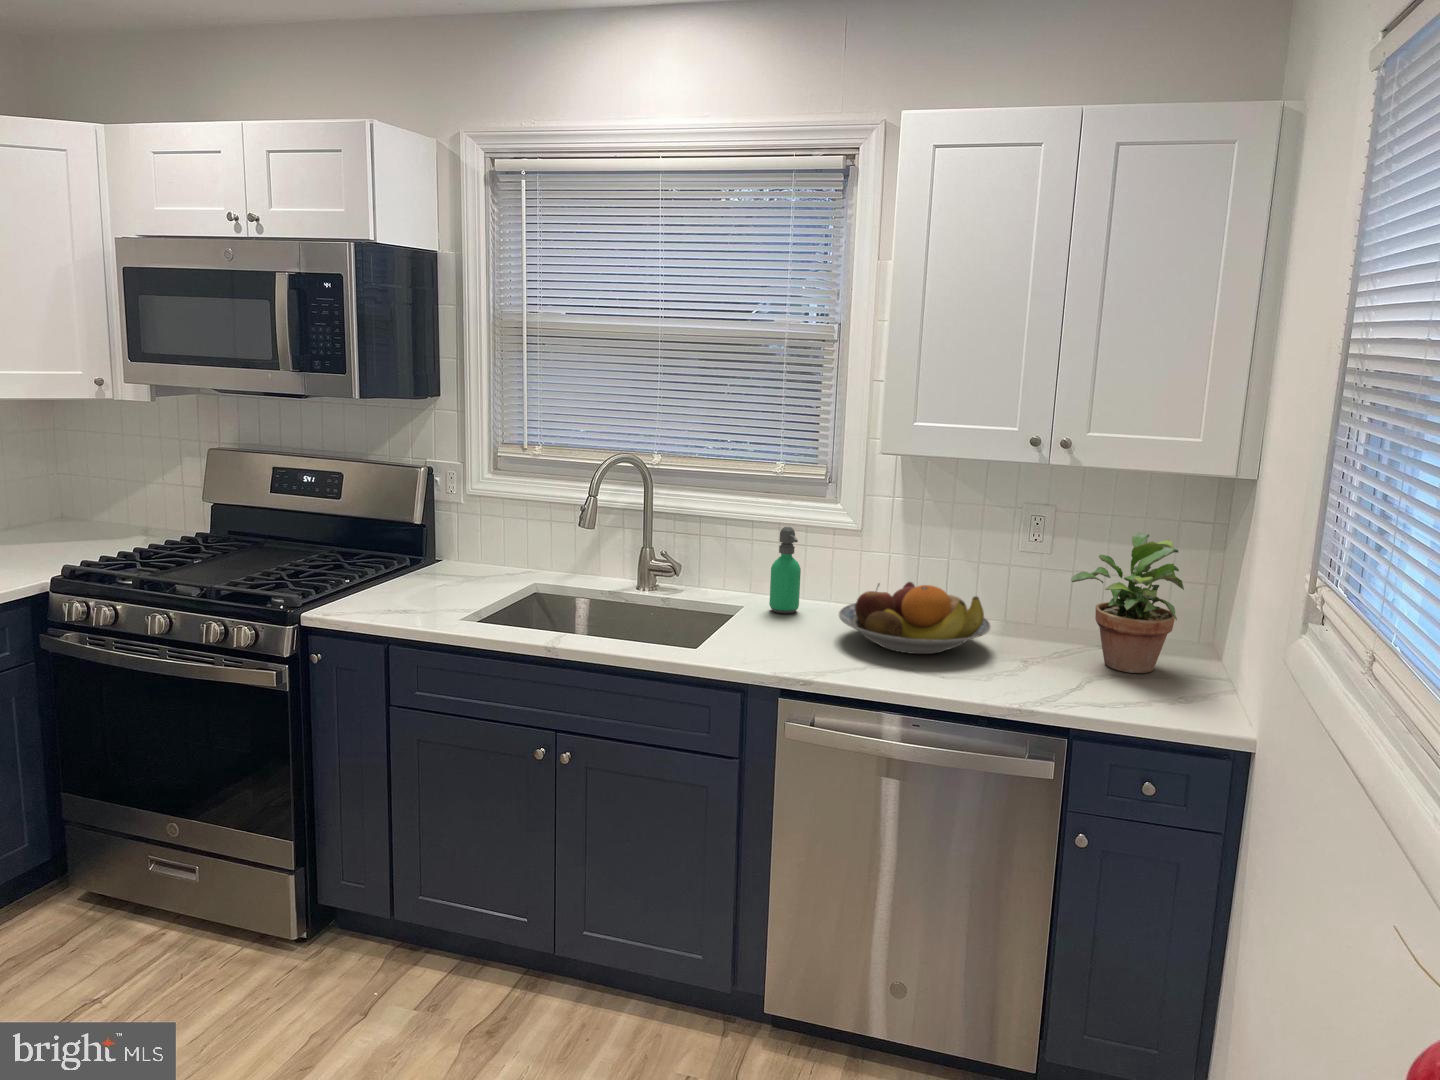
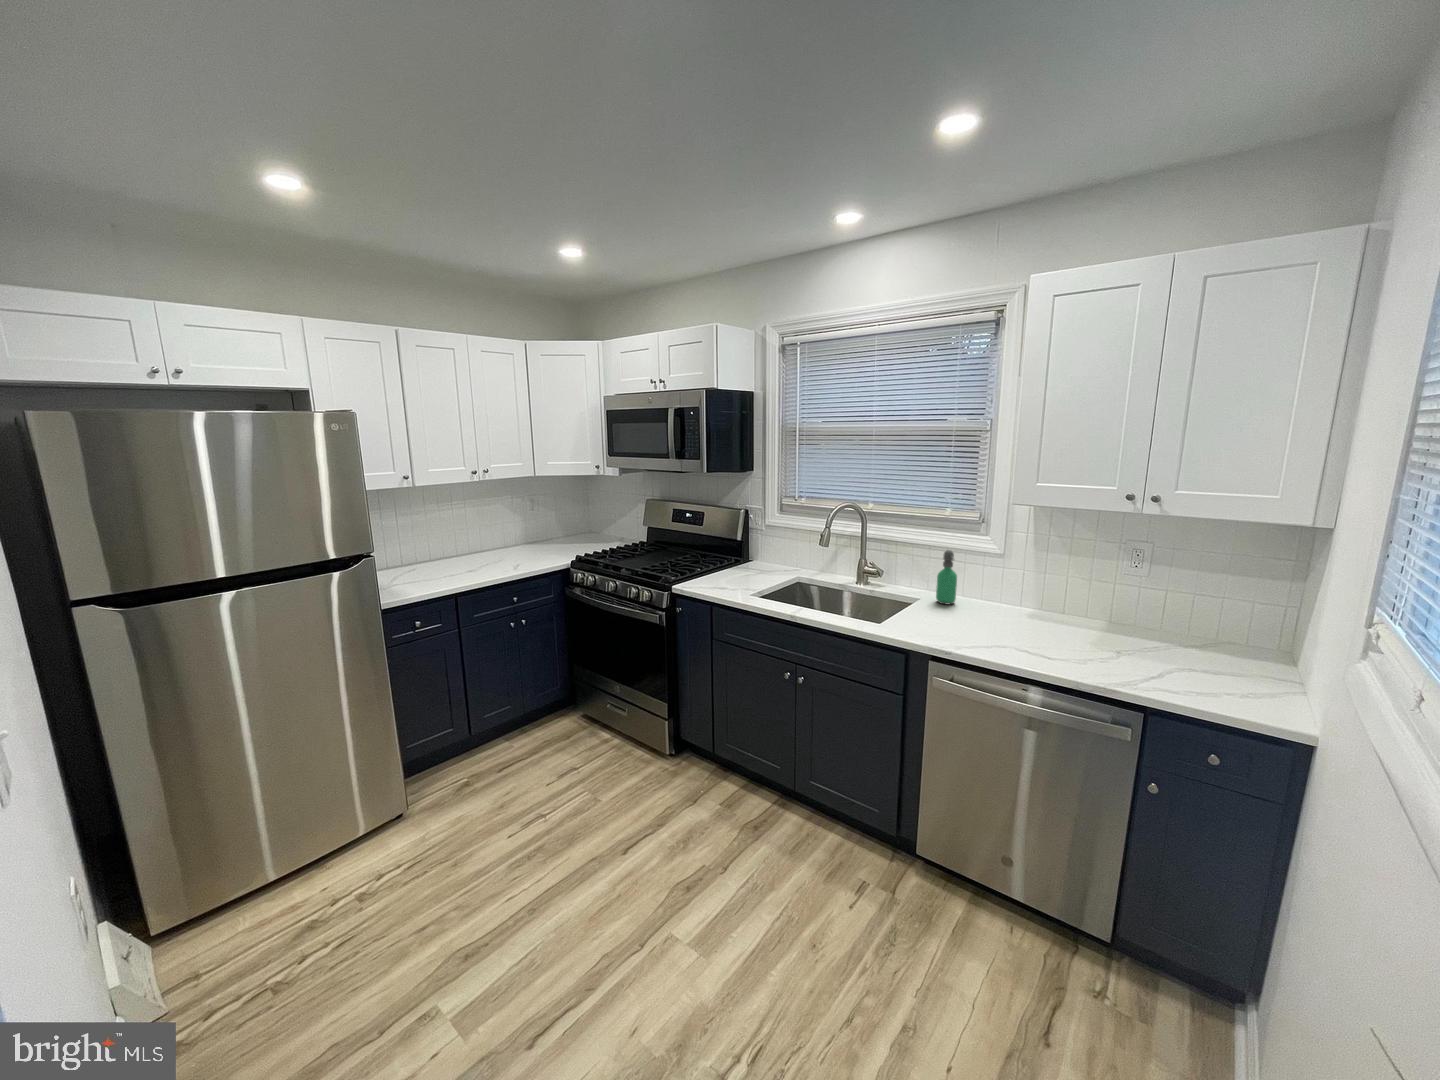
potted plant: present [1071,533,1184,673] -> none [1160,566,1265,672]
fruit bowl: present [839,582,991,654] -> none [978,590,1092,641]

